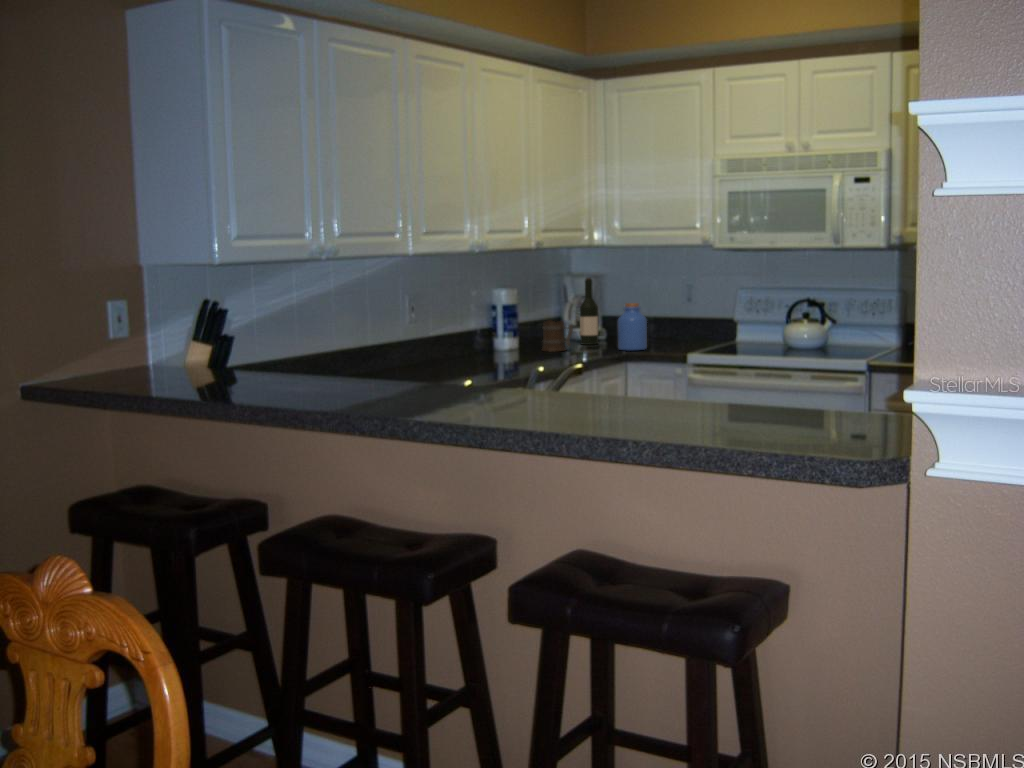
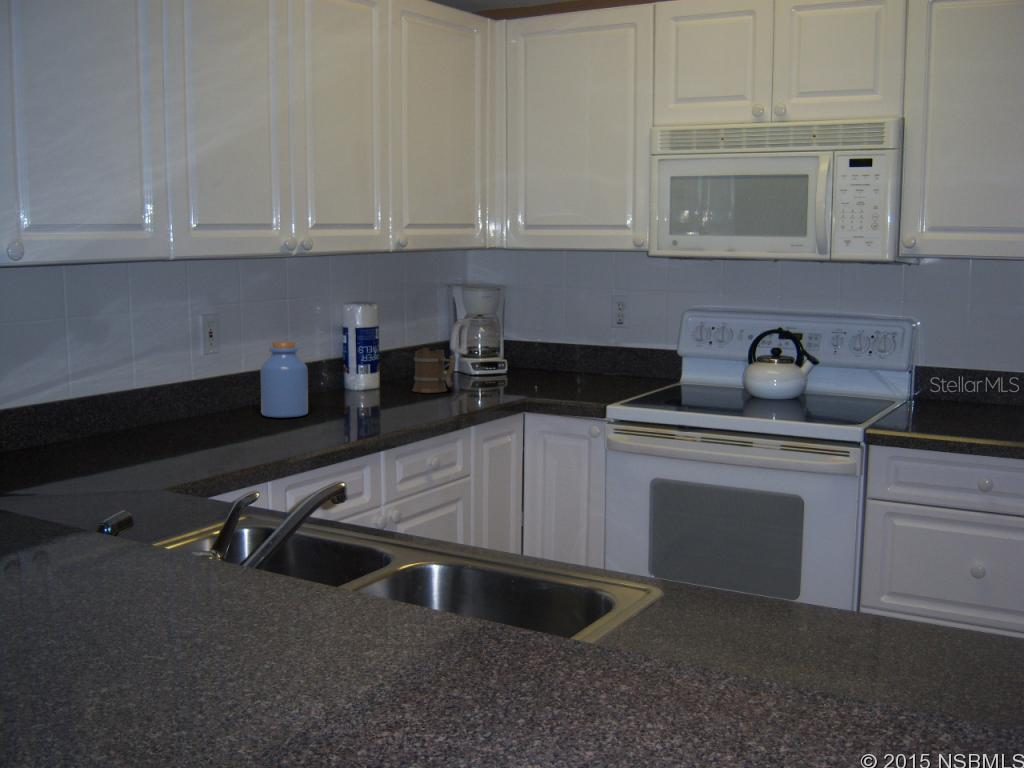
wine bottle: present [580,278,599,345] -> none [471,291,496,382]
jar: present [618,303,647,351] -> present [261,341,308,417]

